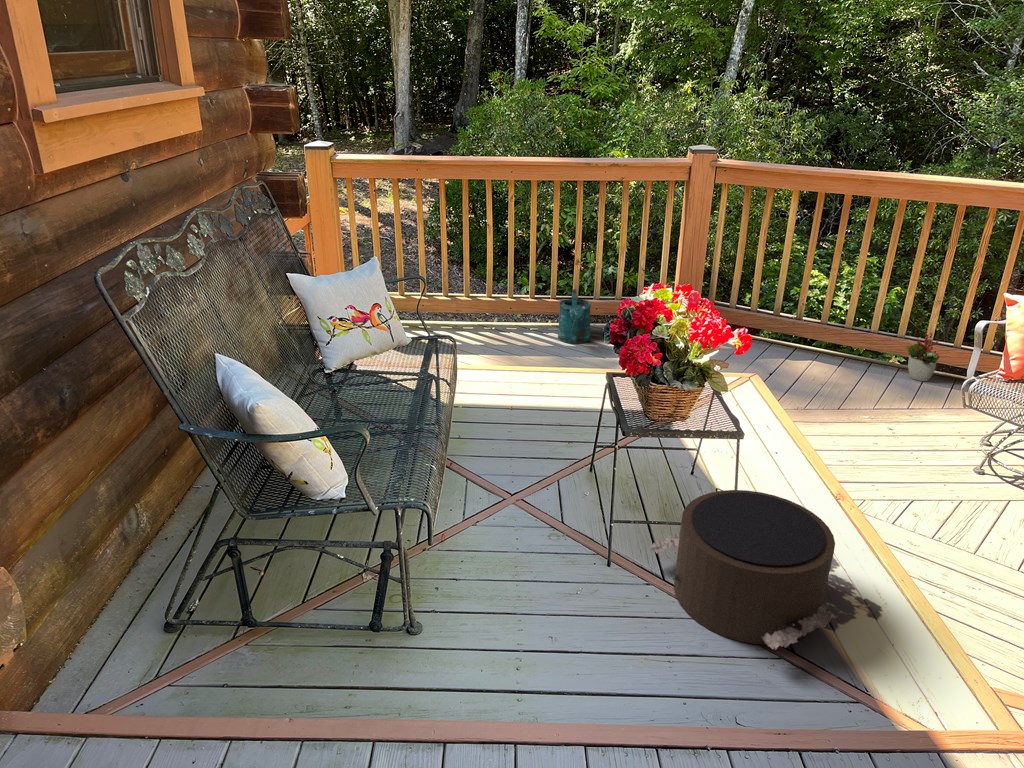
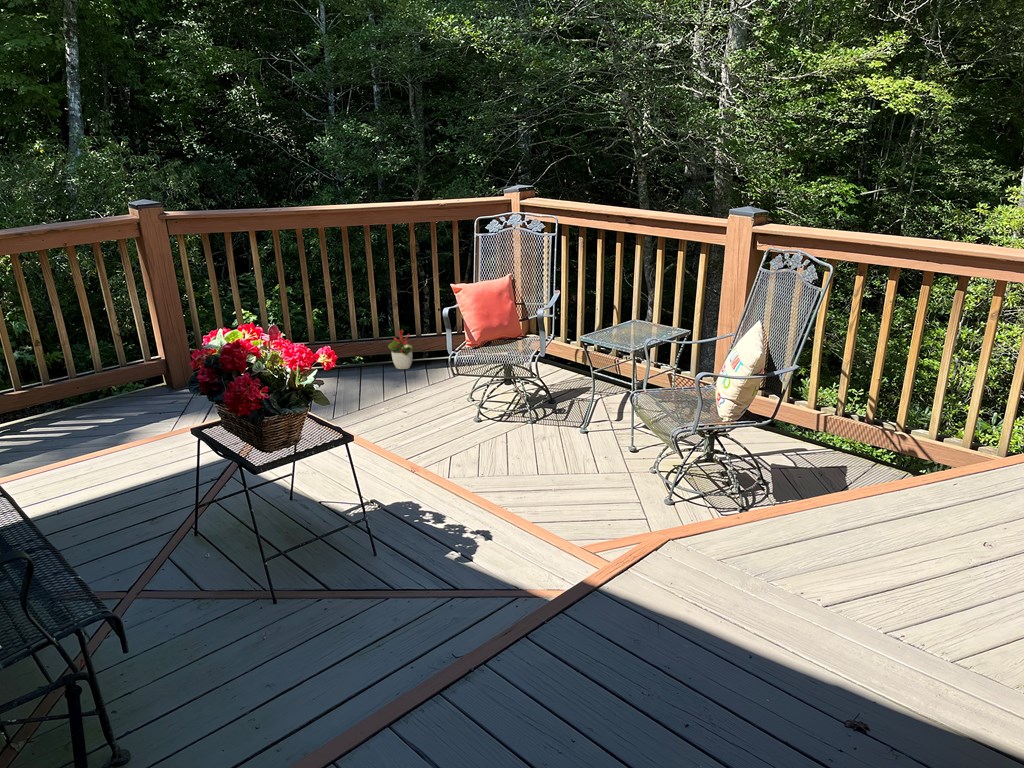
watering can: present [558,289,591,344] -> none [48,369,97,428]
pouf: present [649,490,838,650] -> none [306,479,476,606]

